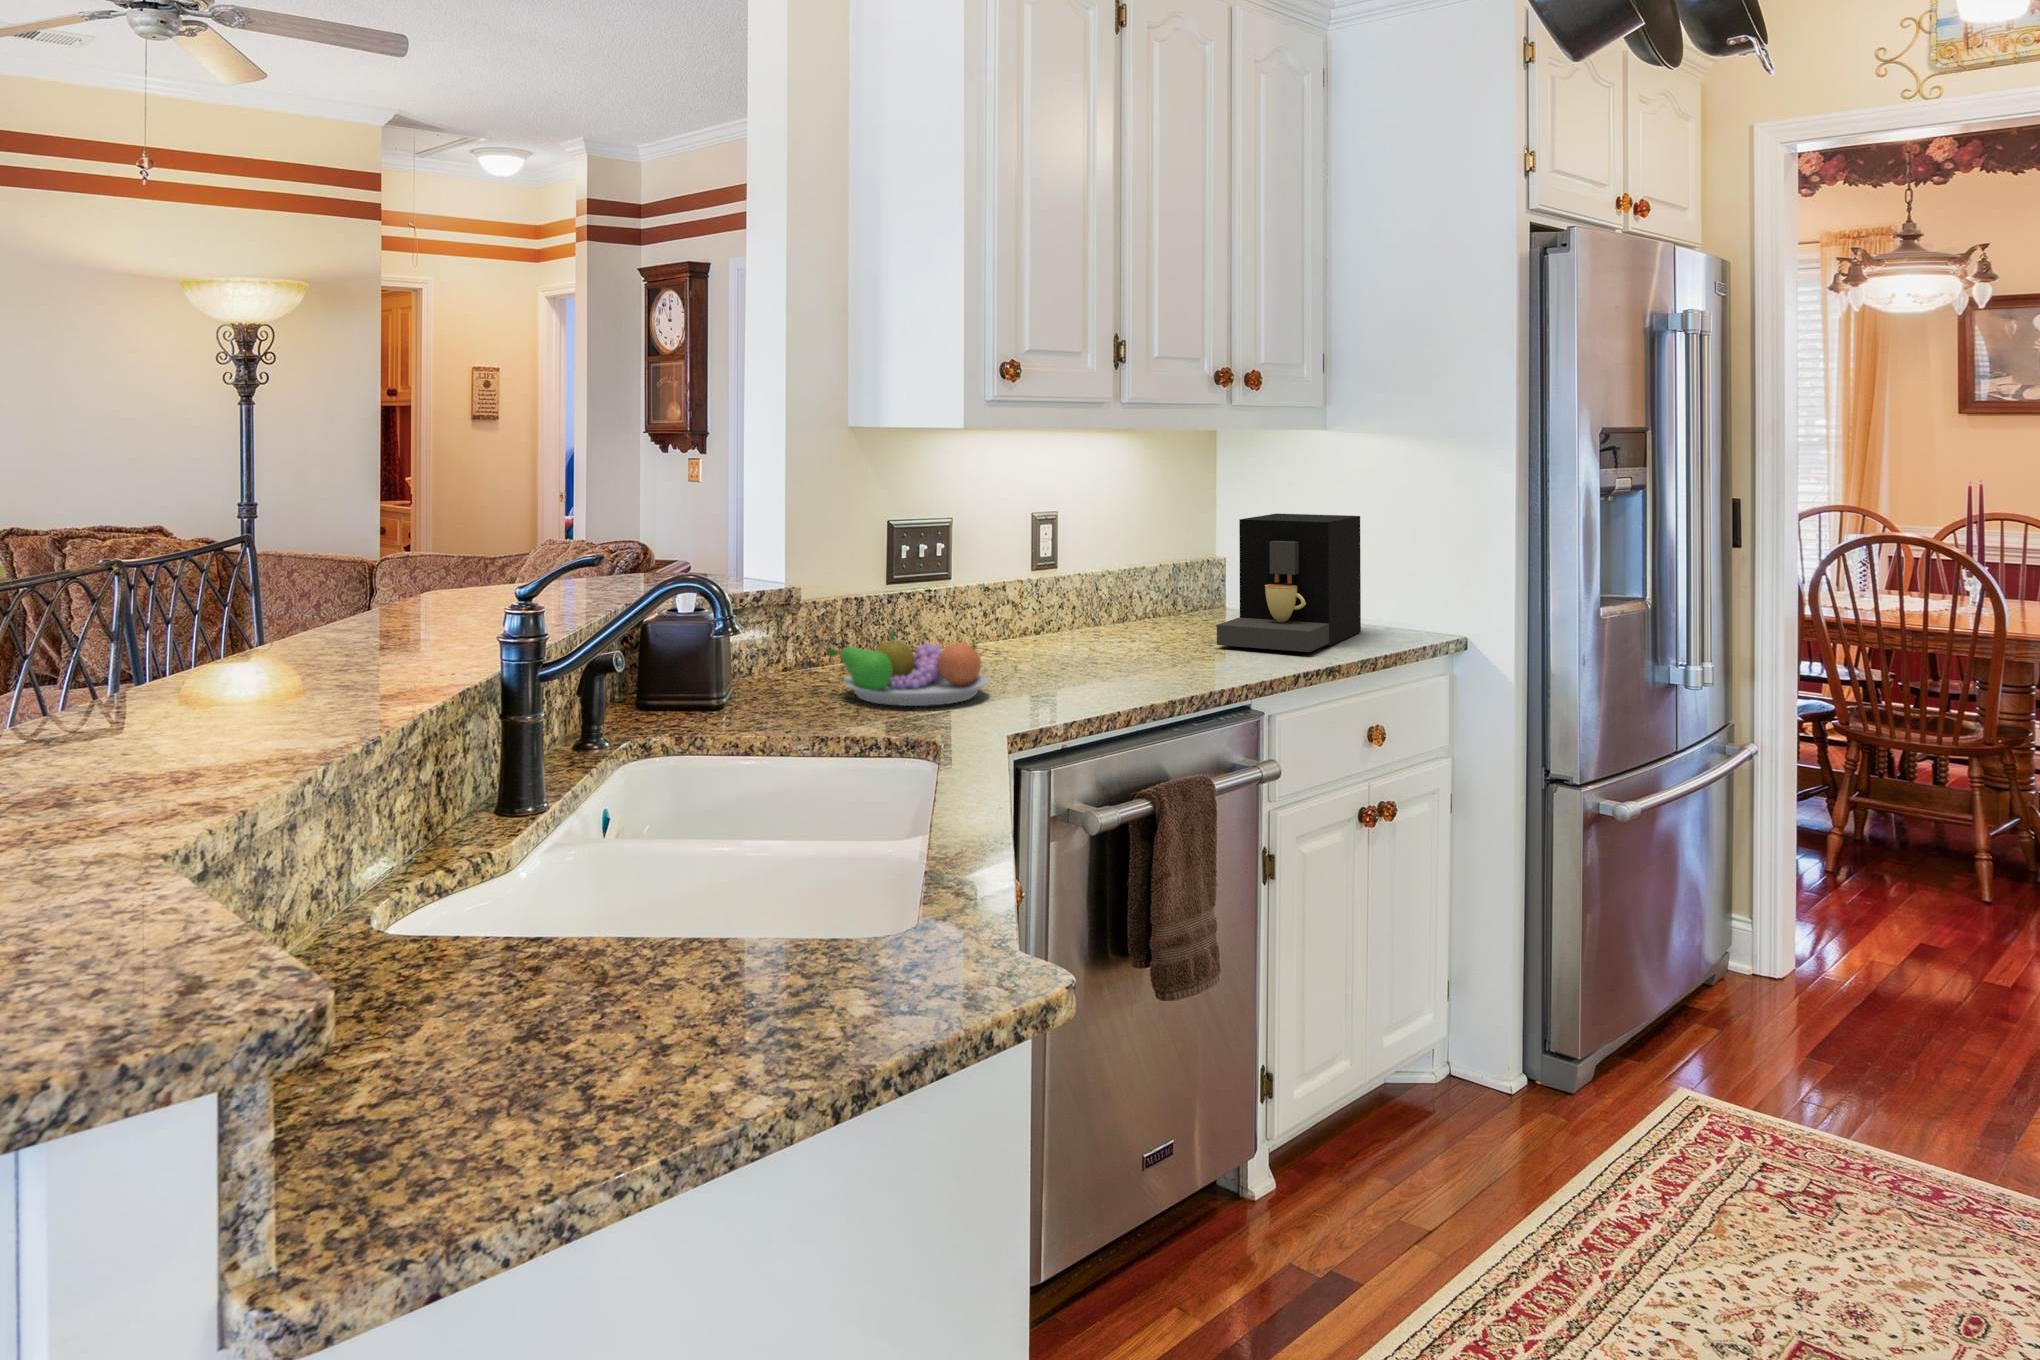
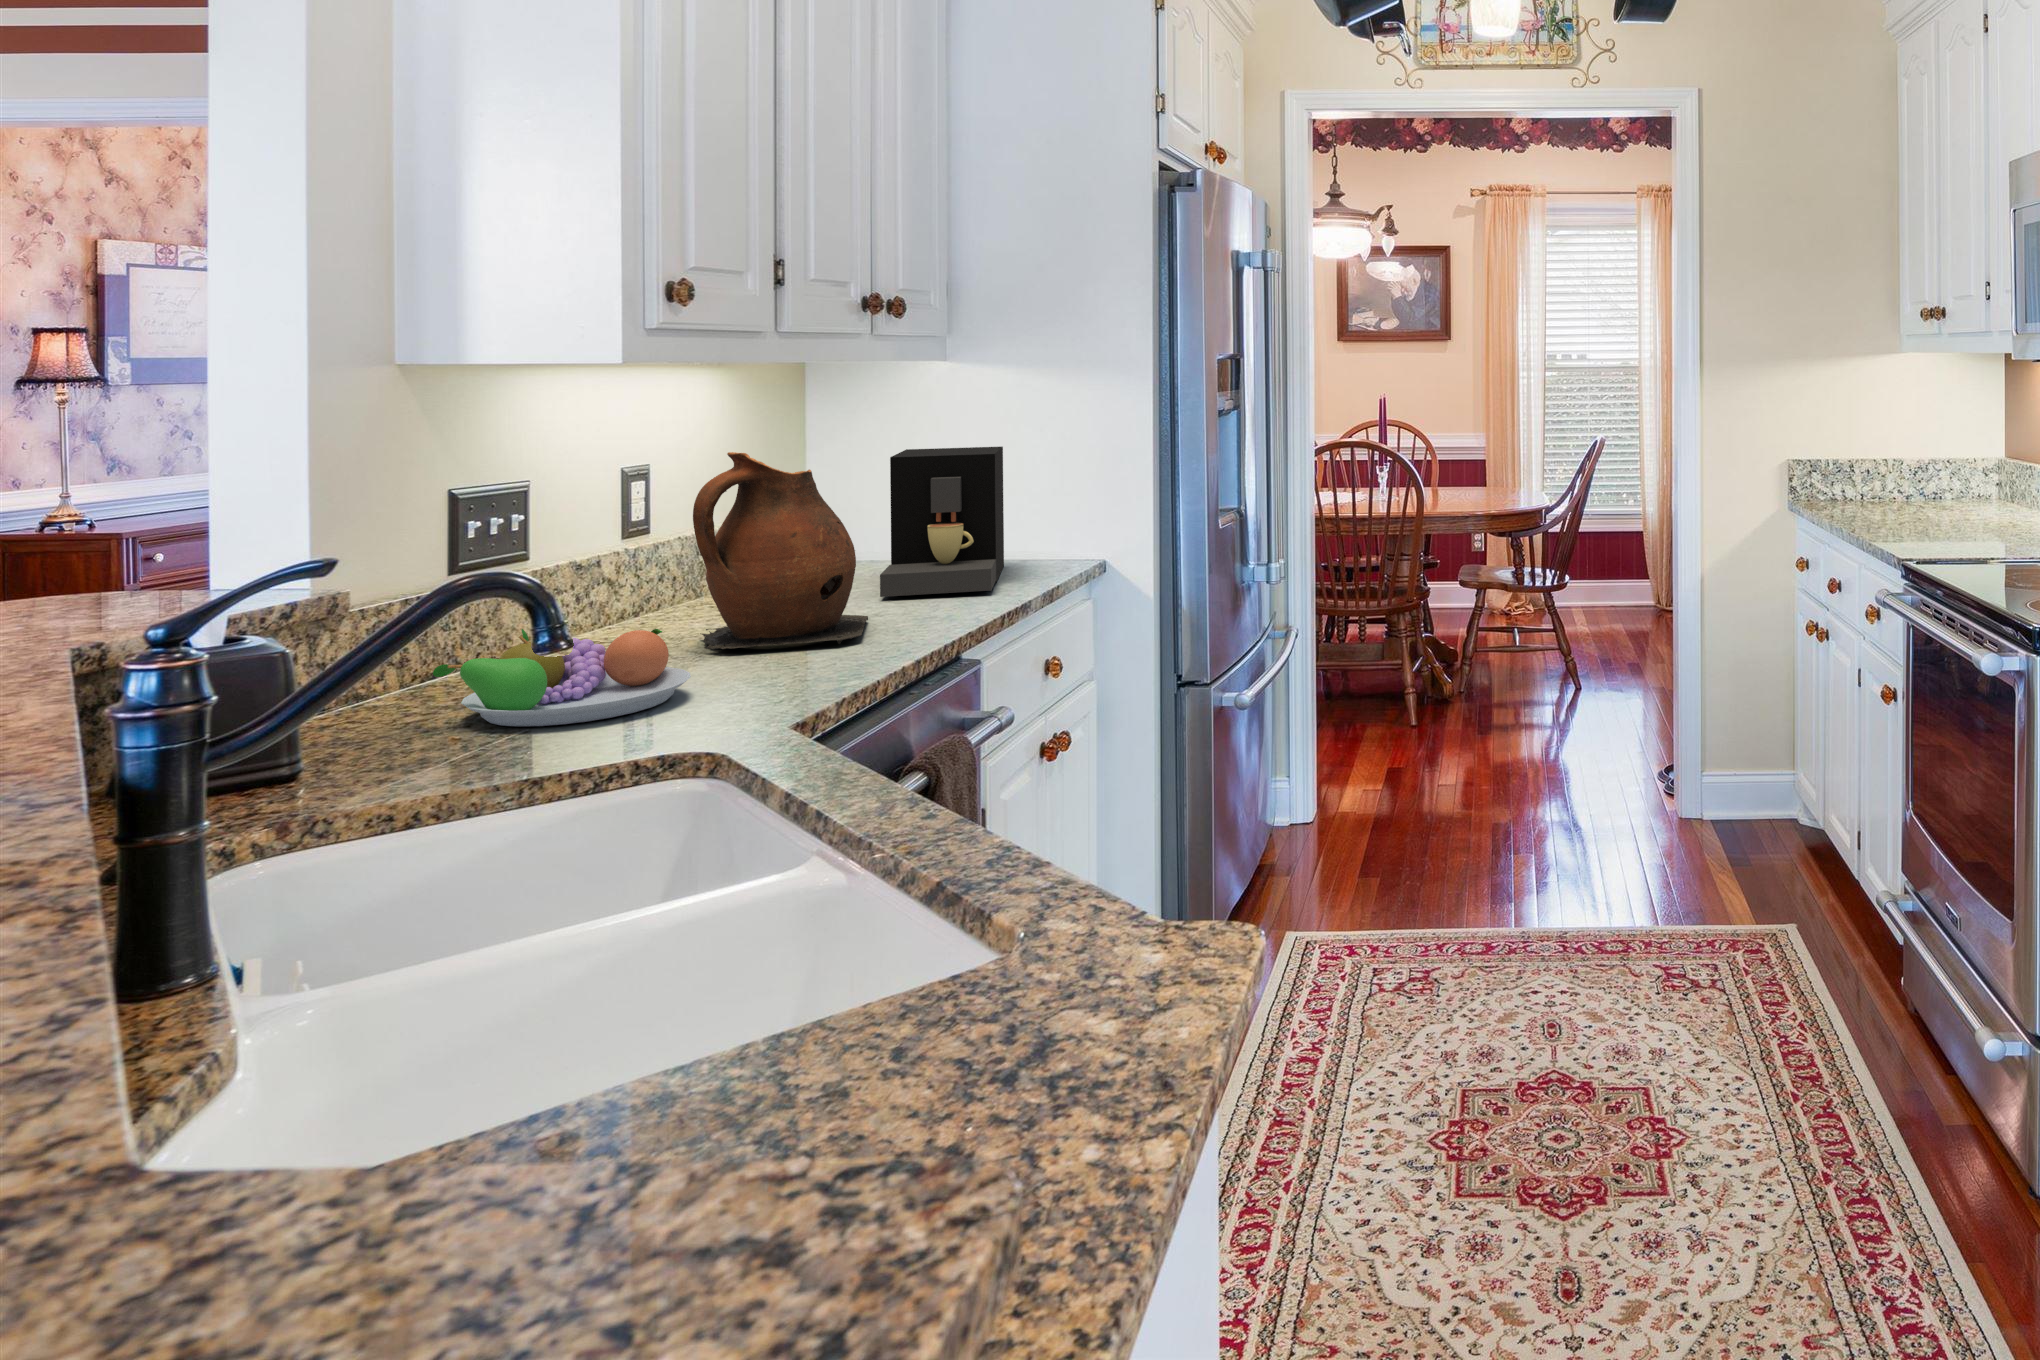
ceramic pitcher: none [1034,506,1182,679] -> present [693,452,868,649]

